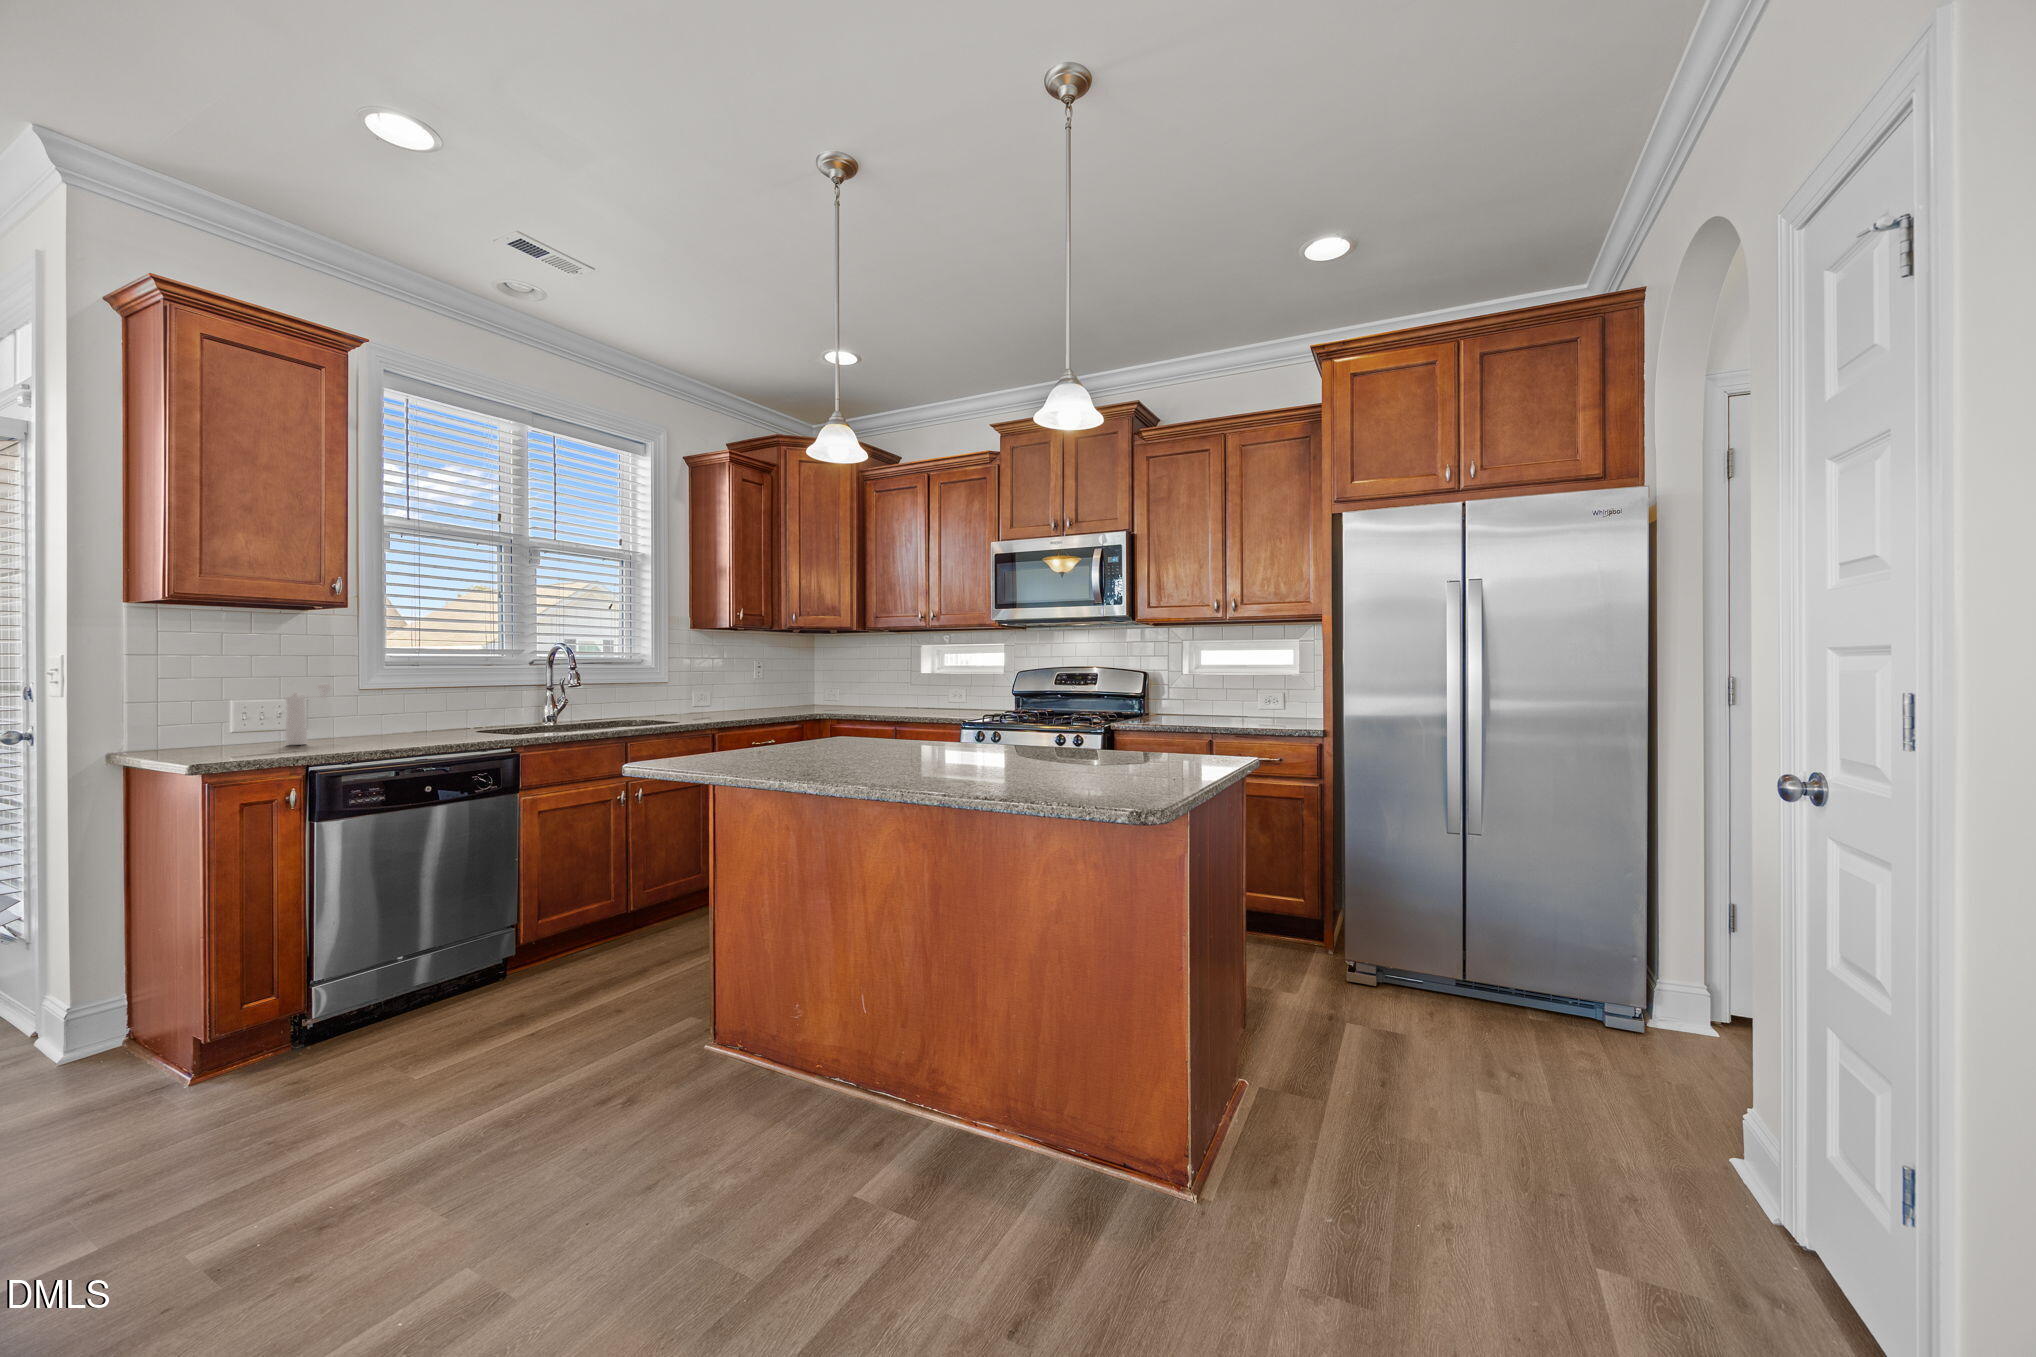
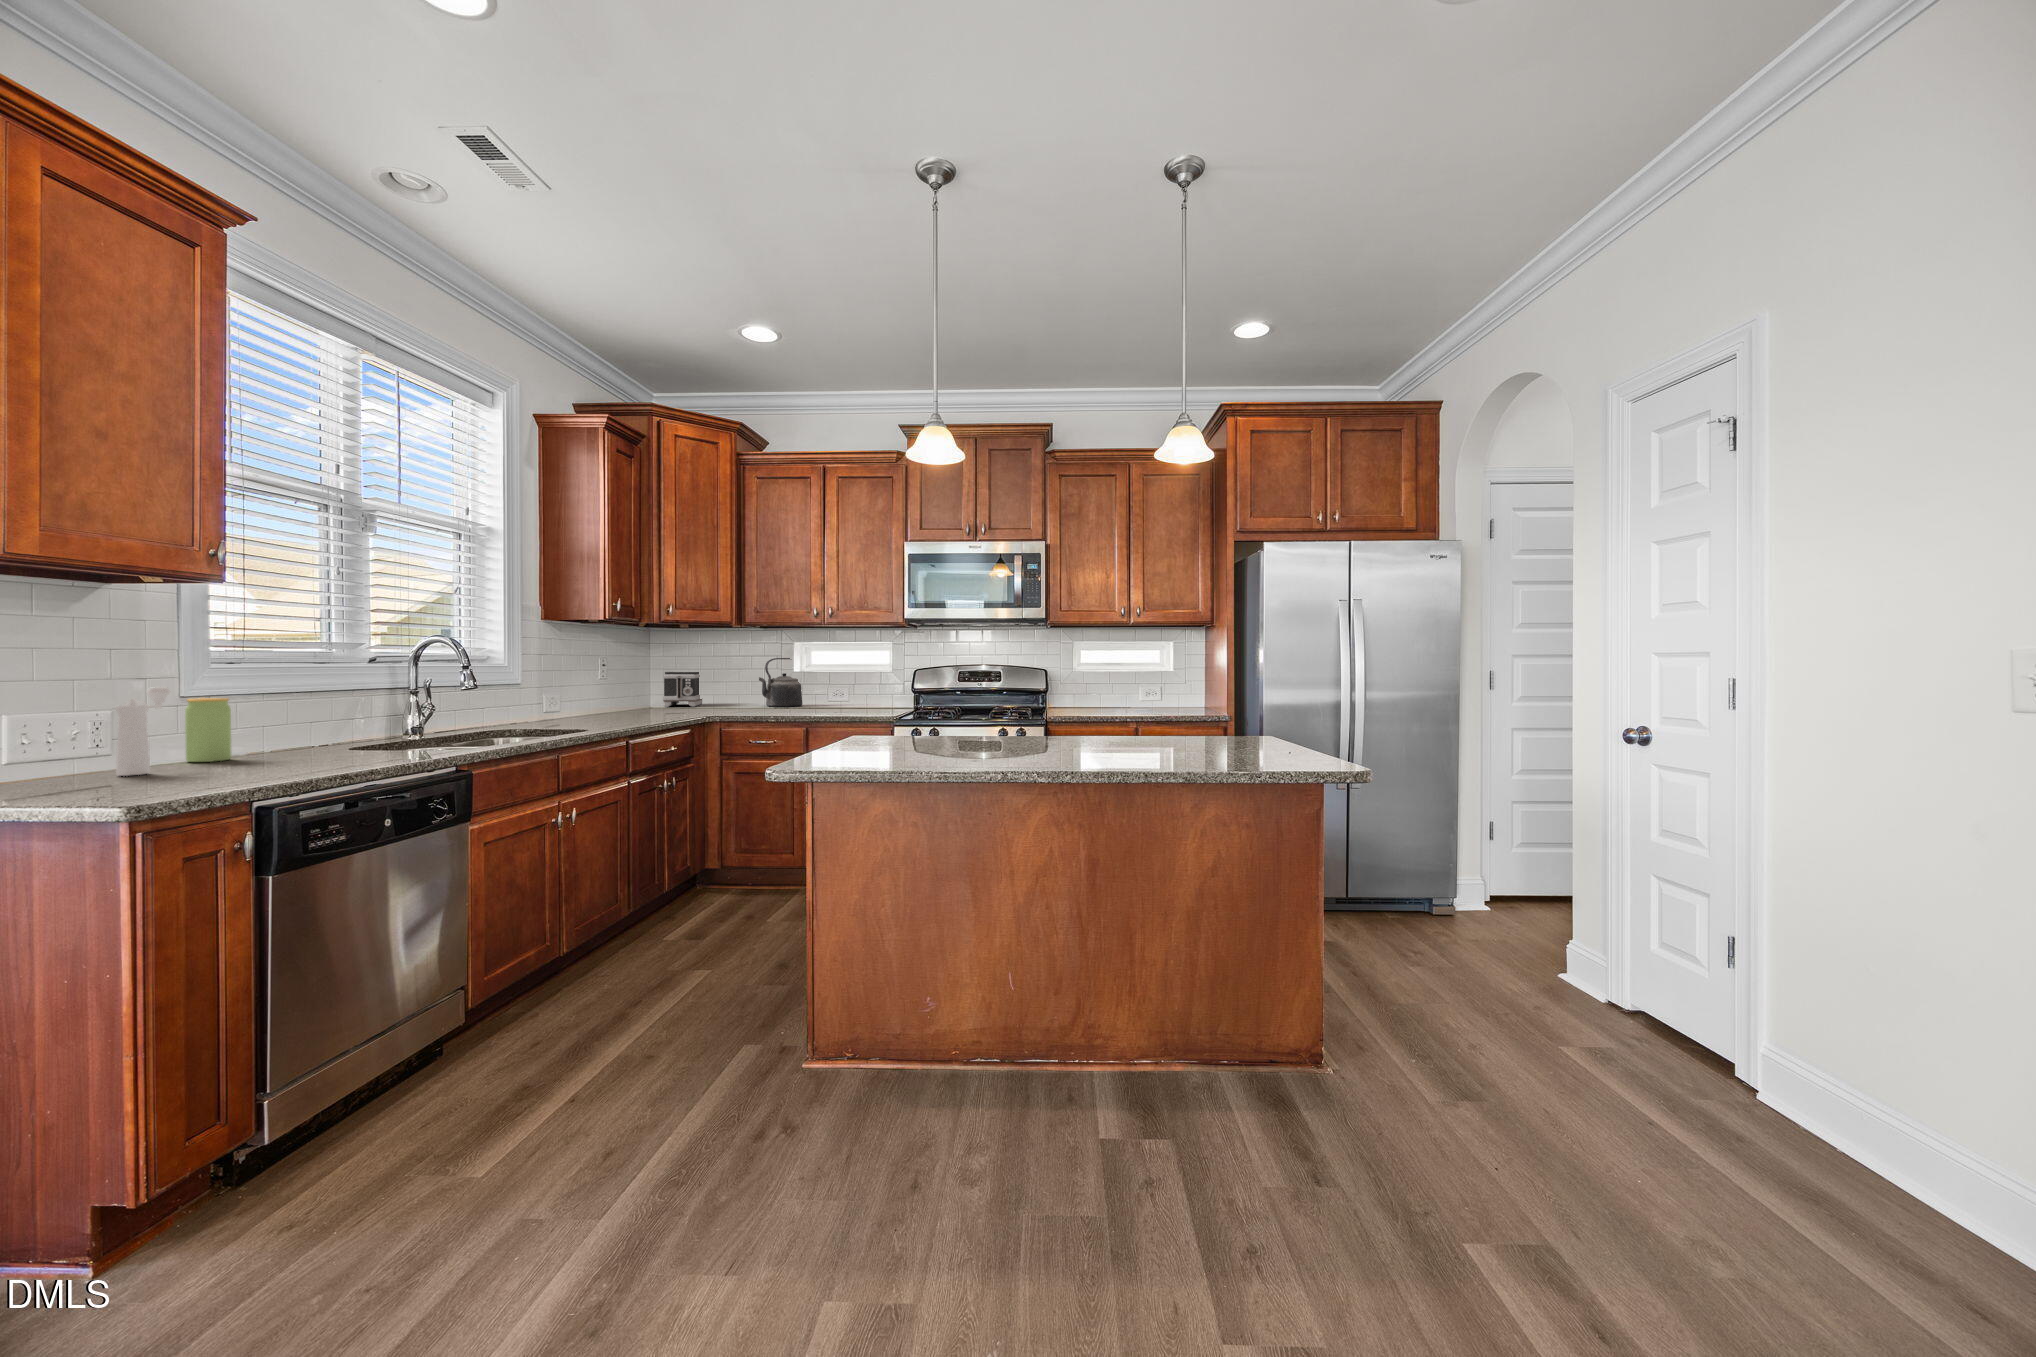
kettle: none [893,658,936,704] -> present [759,658,802,707]
toaster: none [819,670,862,702] -> present [663,671,702,707]
jar: none [355,692,386,737] -> present [185,698,231,762]

